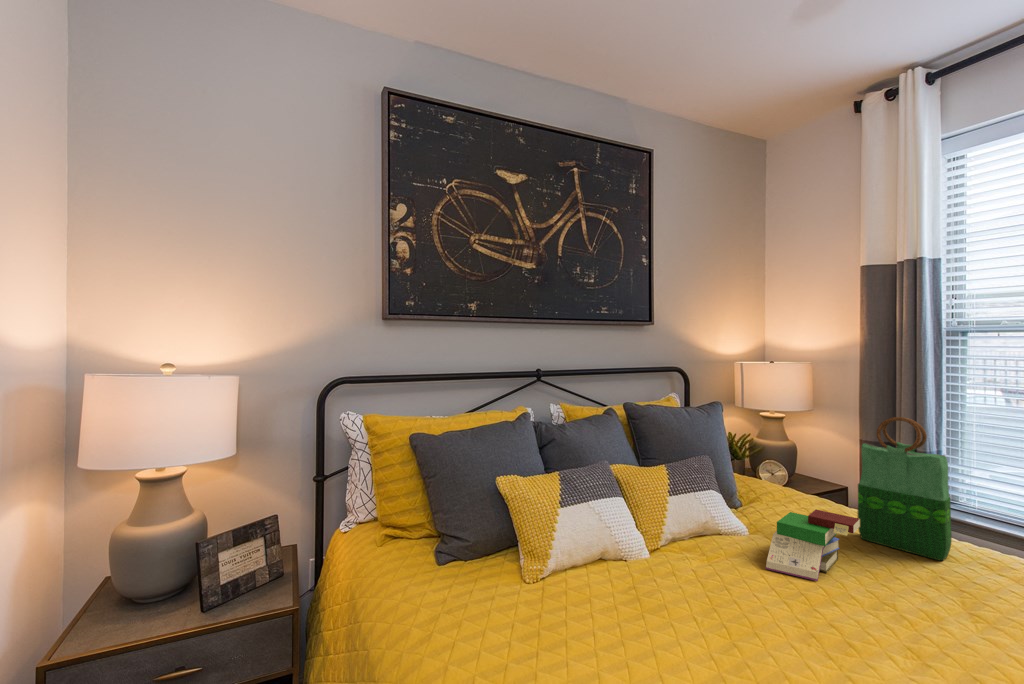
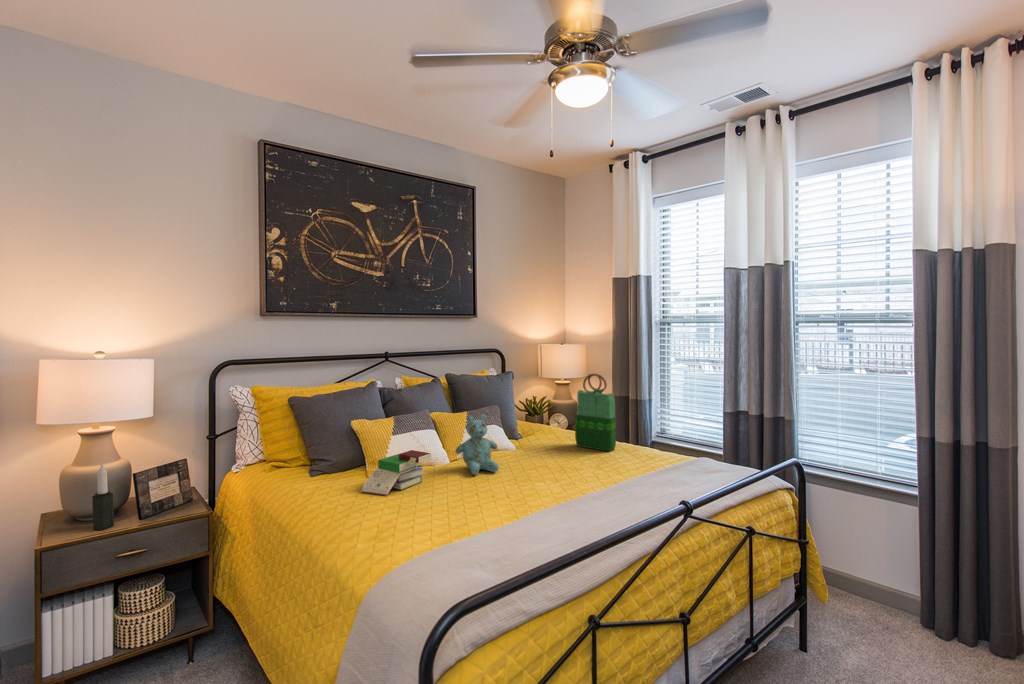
stuffed bear: none [669,484,754,597] -> present [455,414,499,475]
book: present [766,509,860,581] -> present [362,450,431,495]
candle: none [145,526,172,626] -> present [92,463,114,530]

